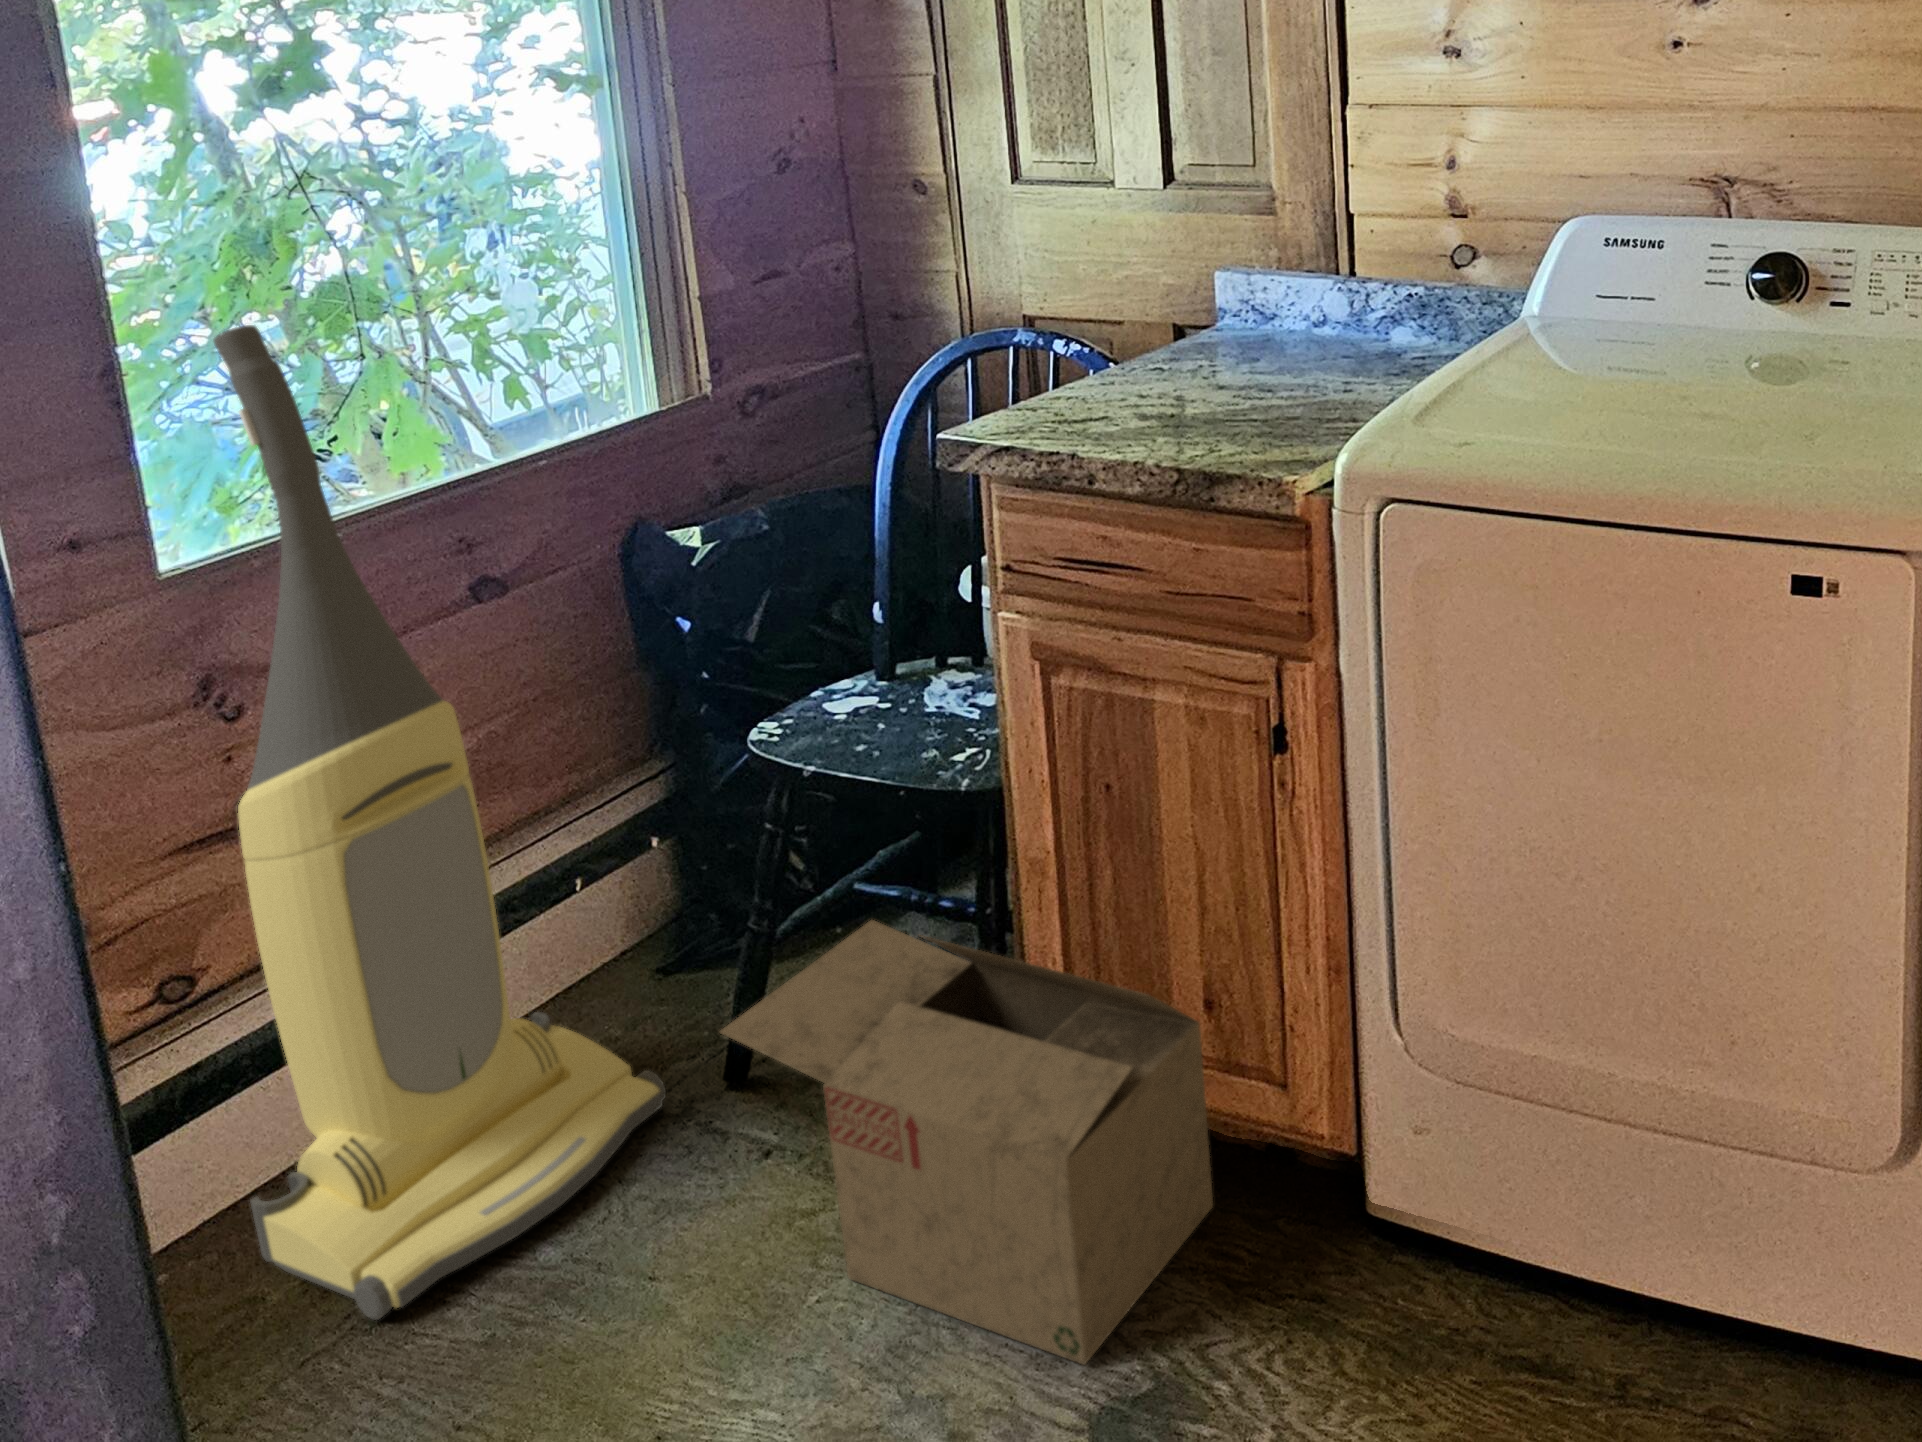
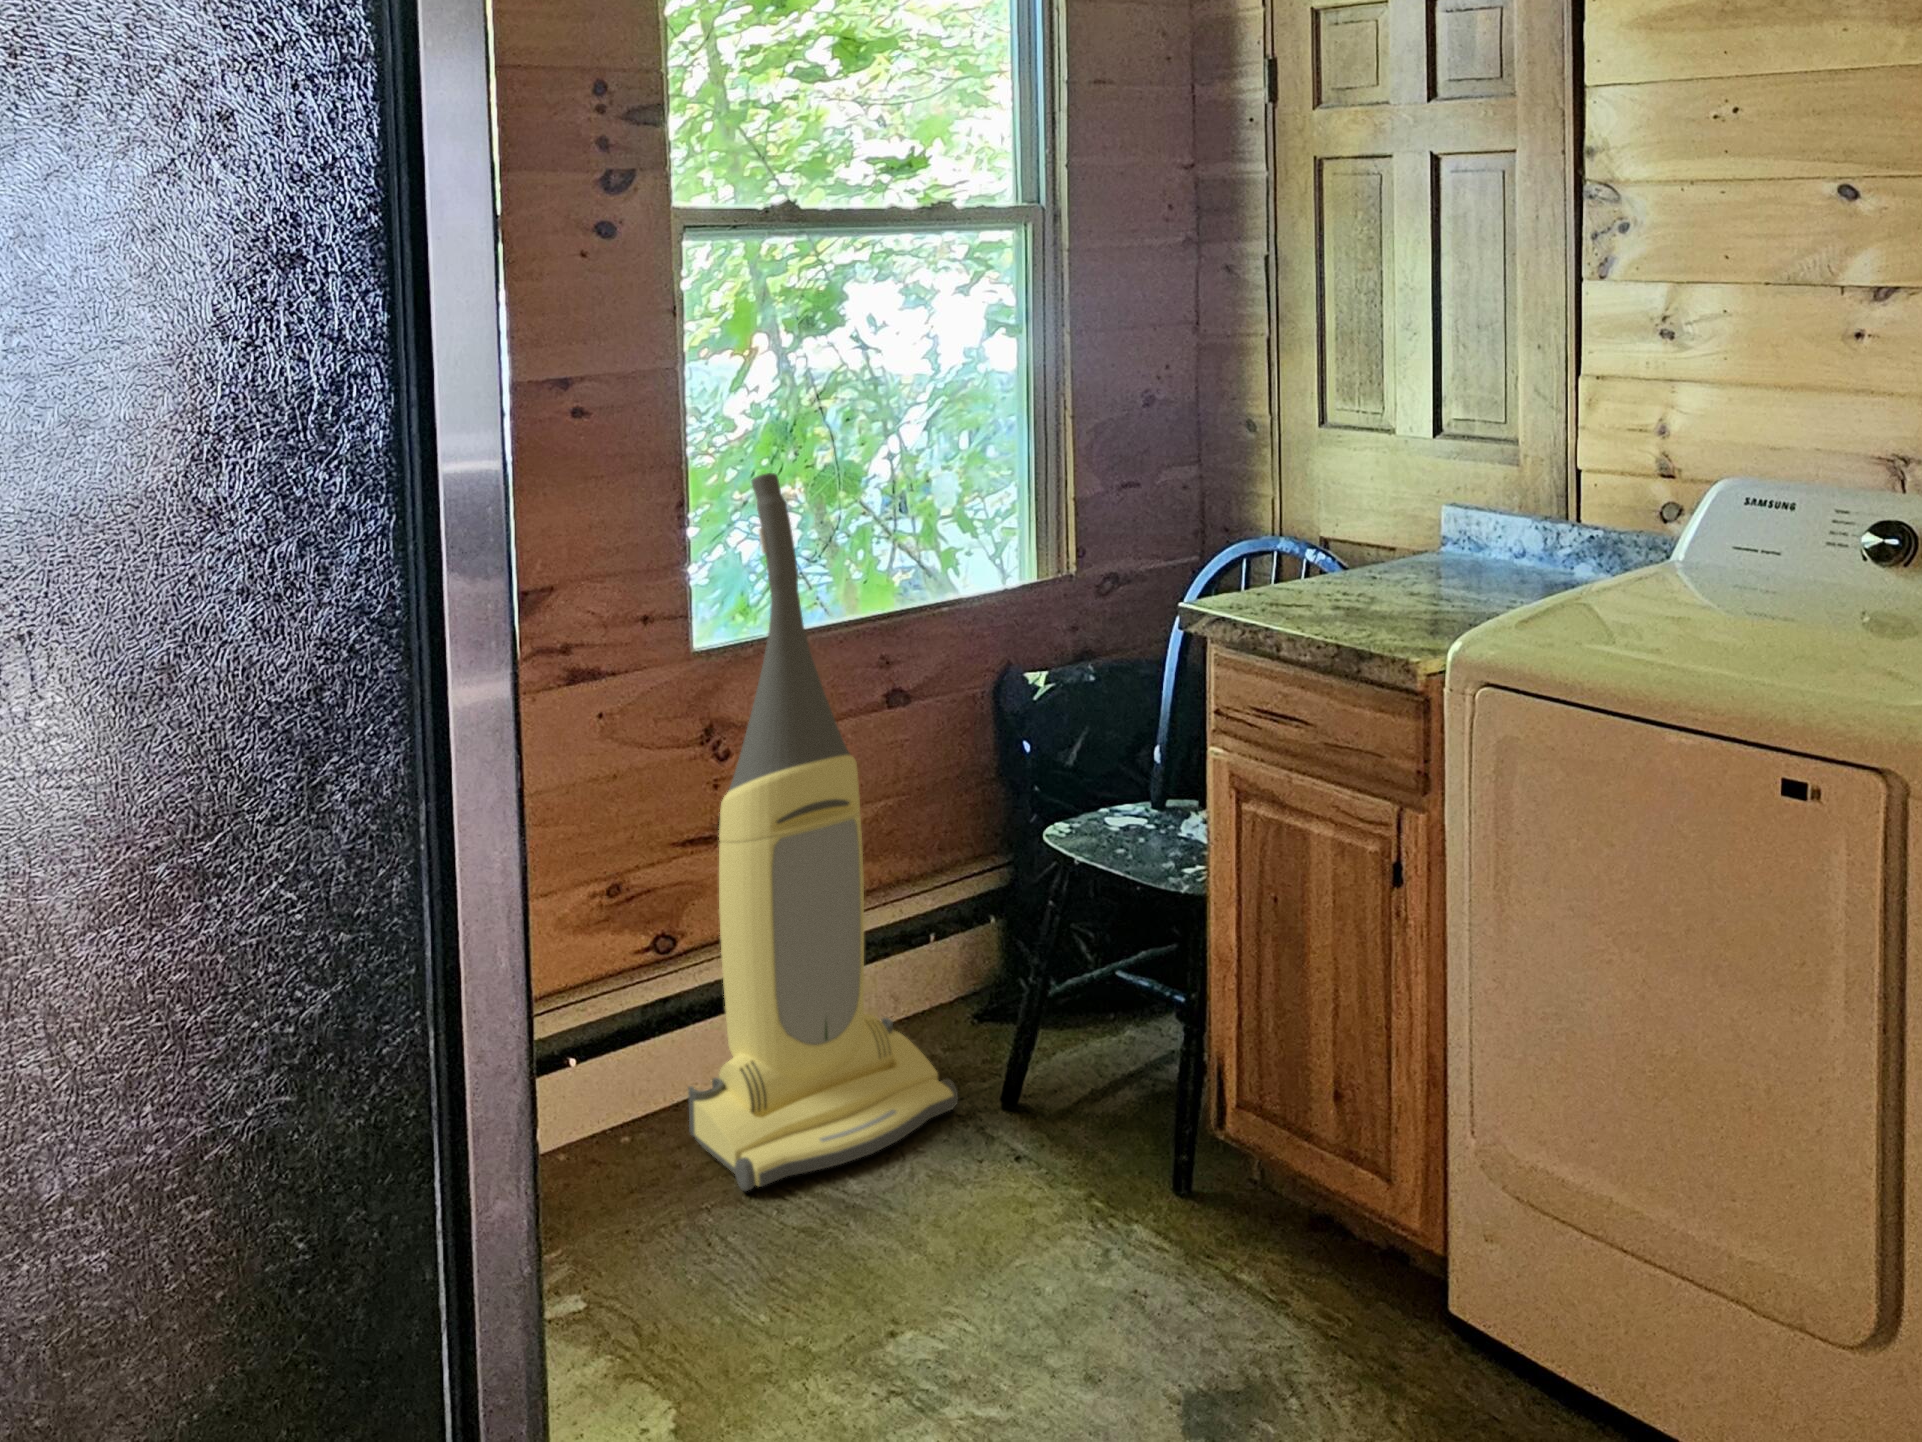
cardboard box: present [720,920,1213,1365] -> none [982,989,1327,1366]

